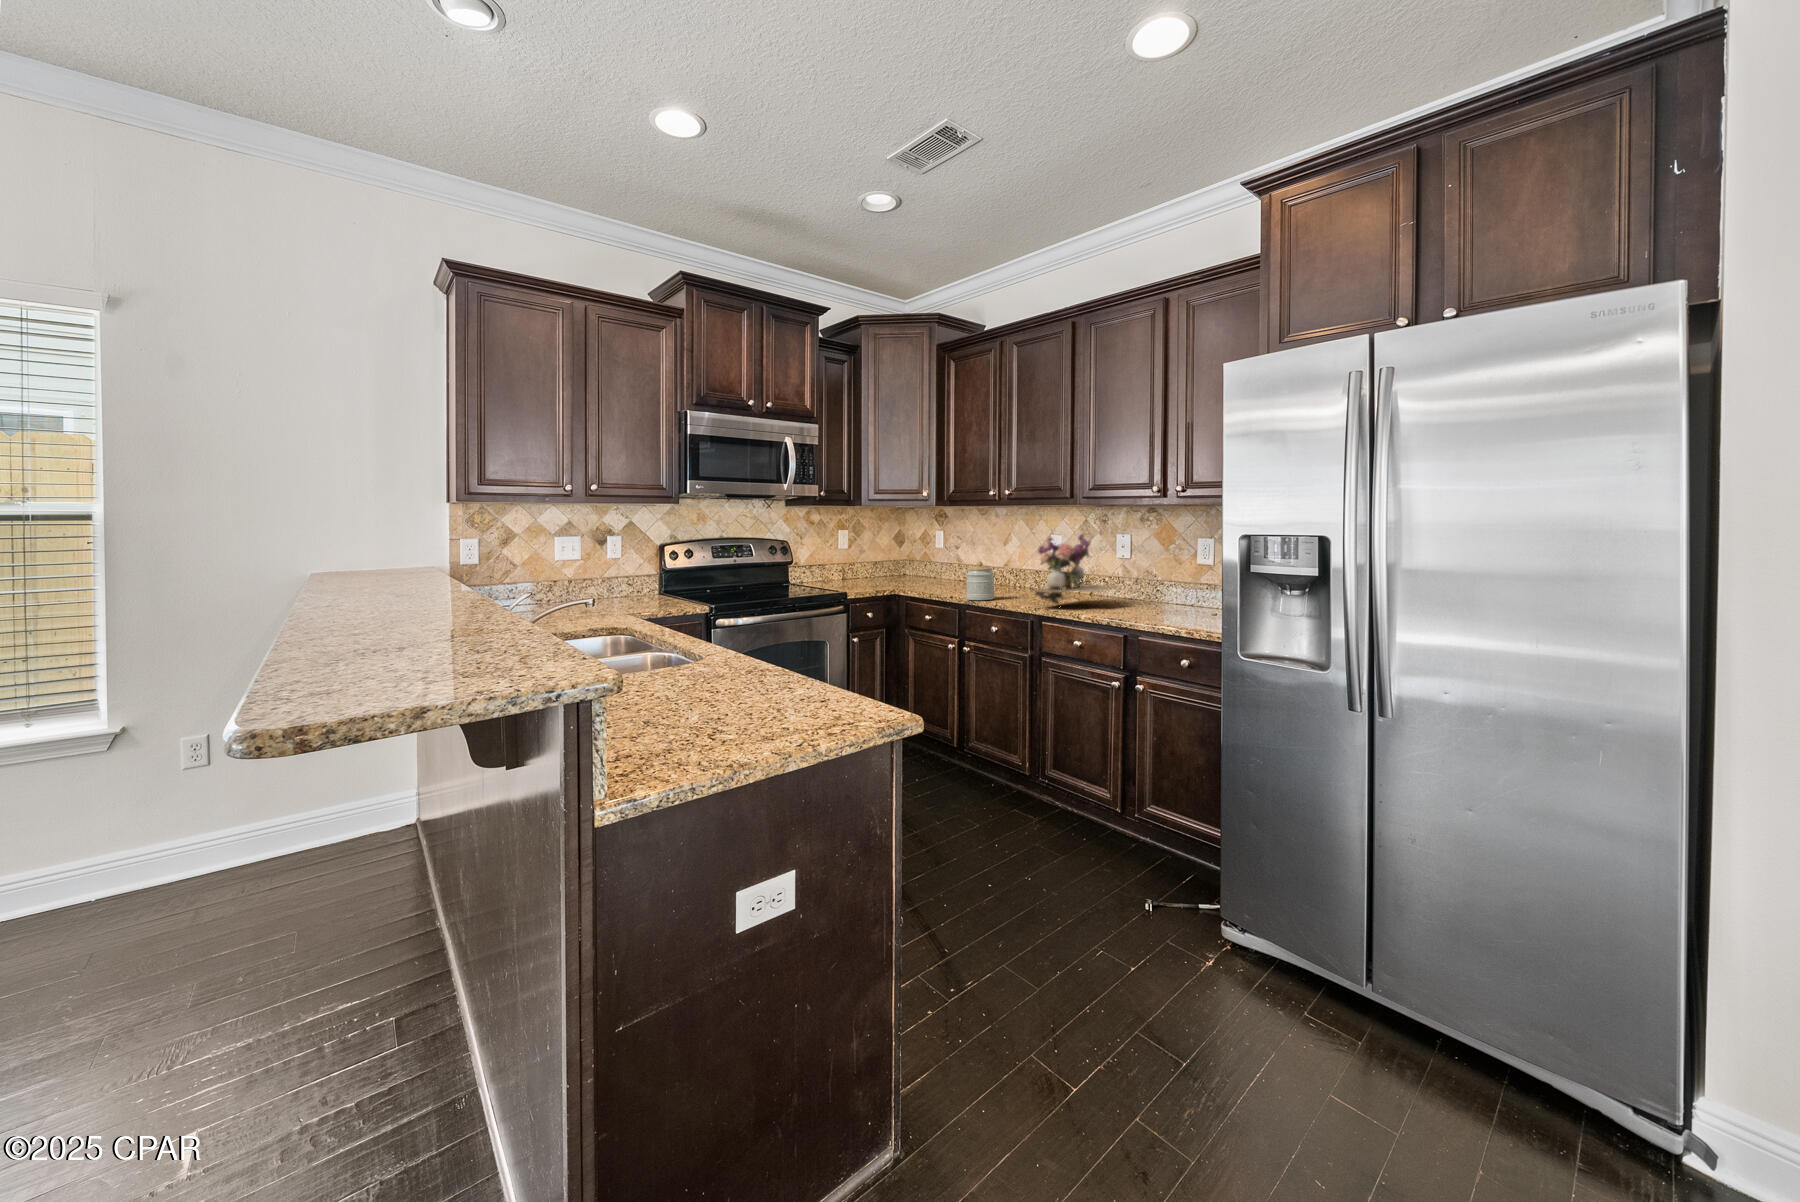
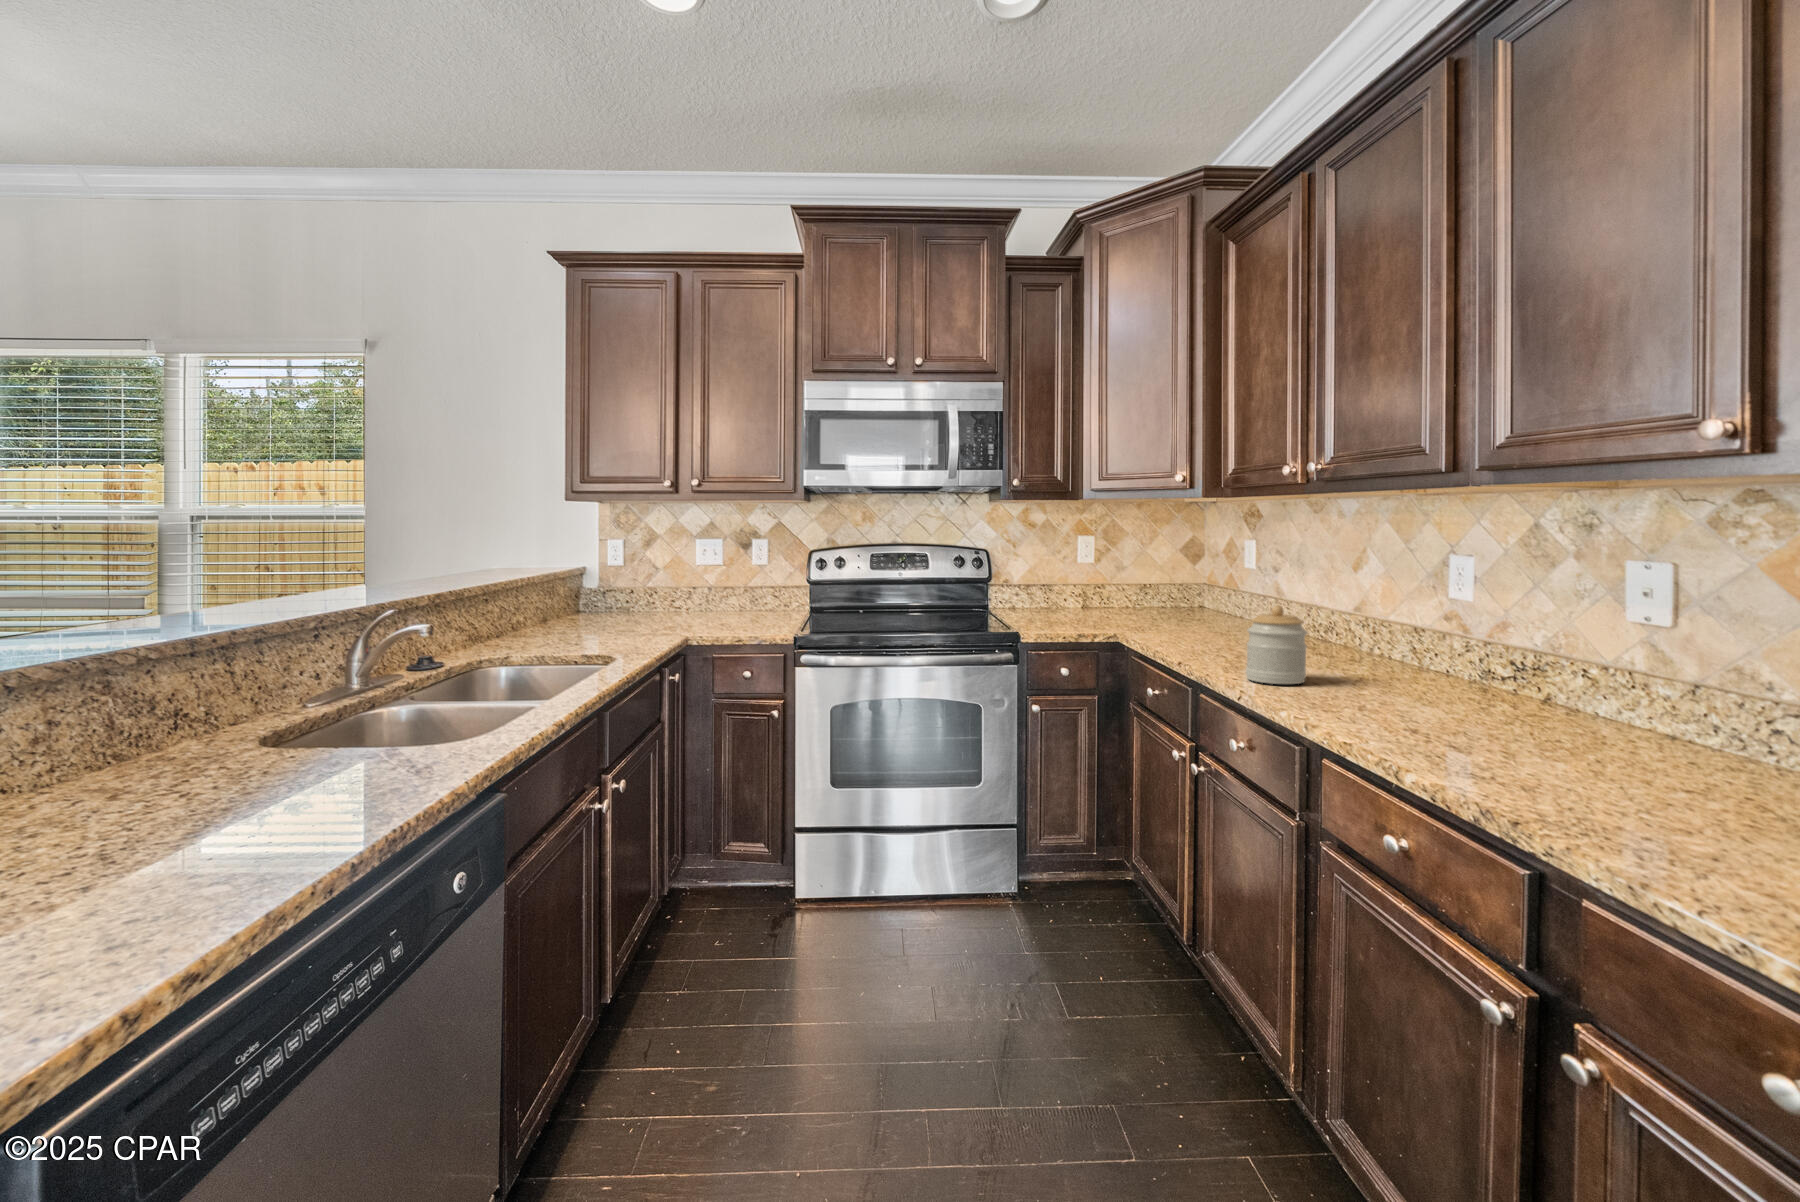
flower arrangement: present [1032,534,1113,606] -> none [1369,557,1622,729]

